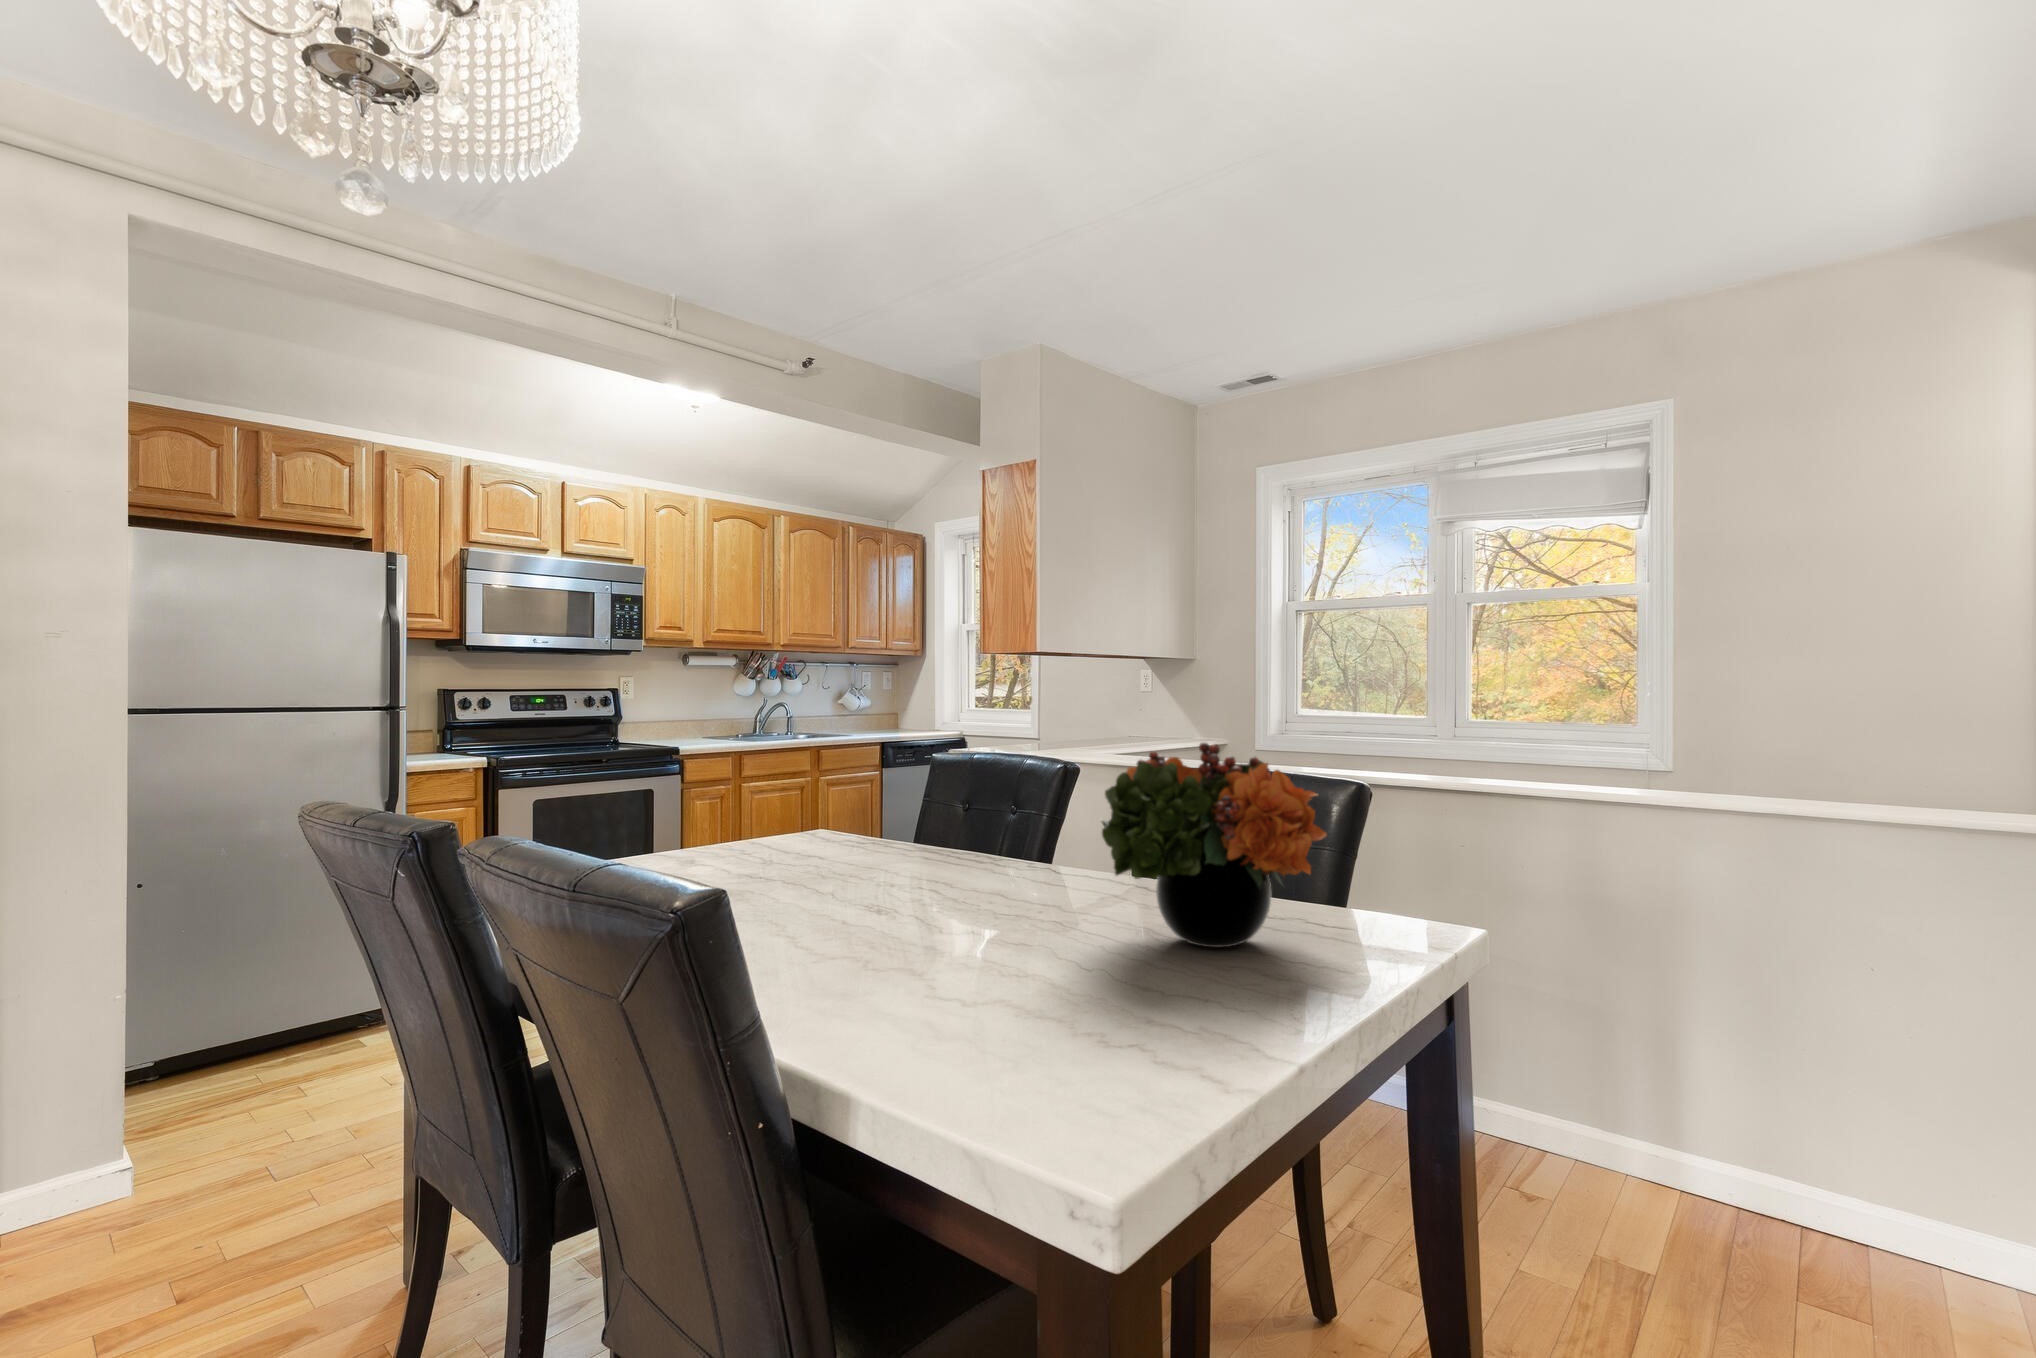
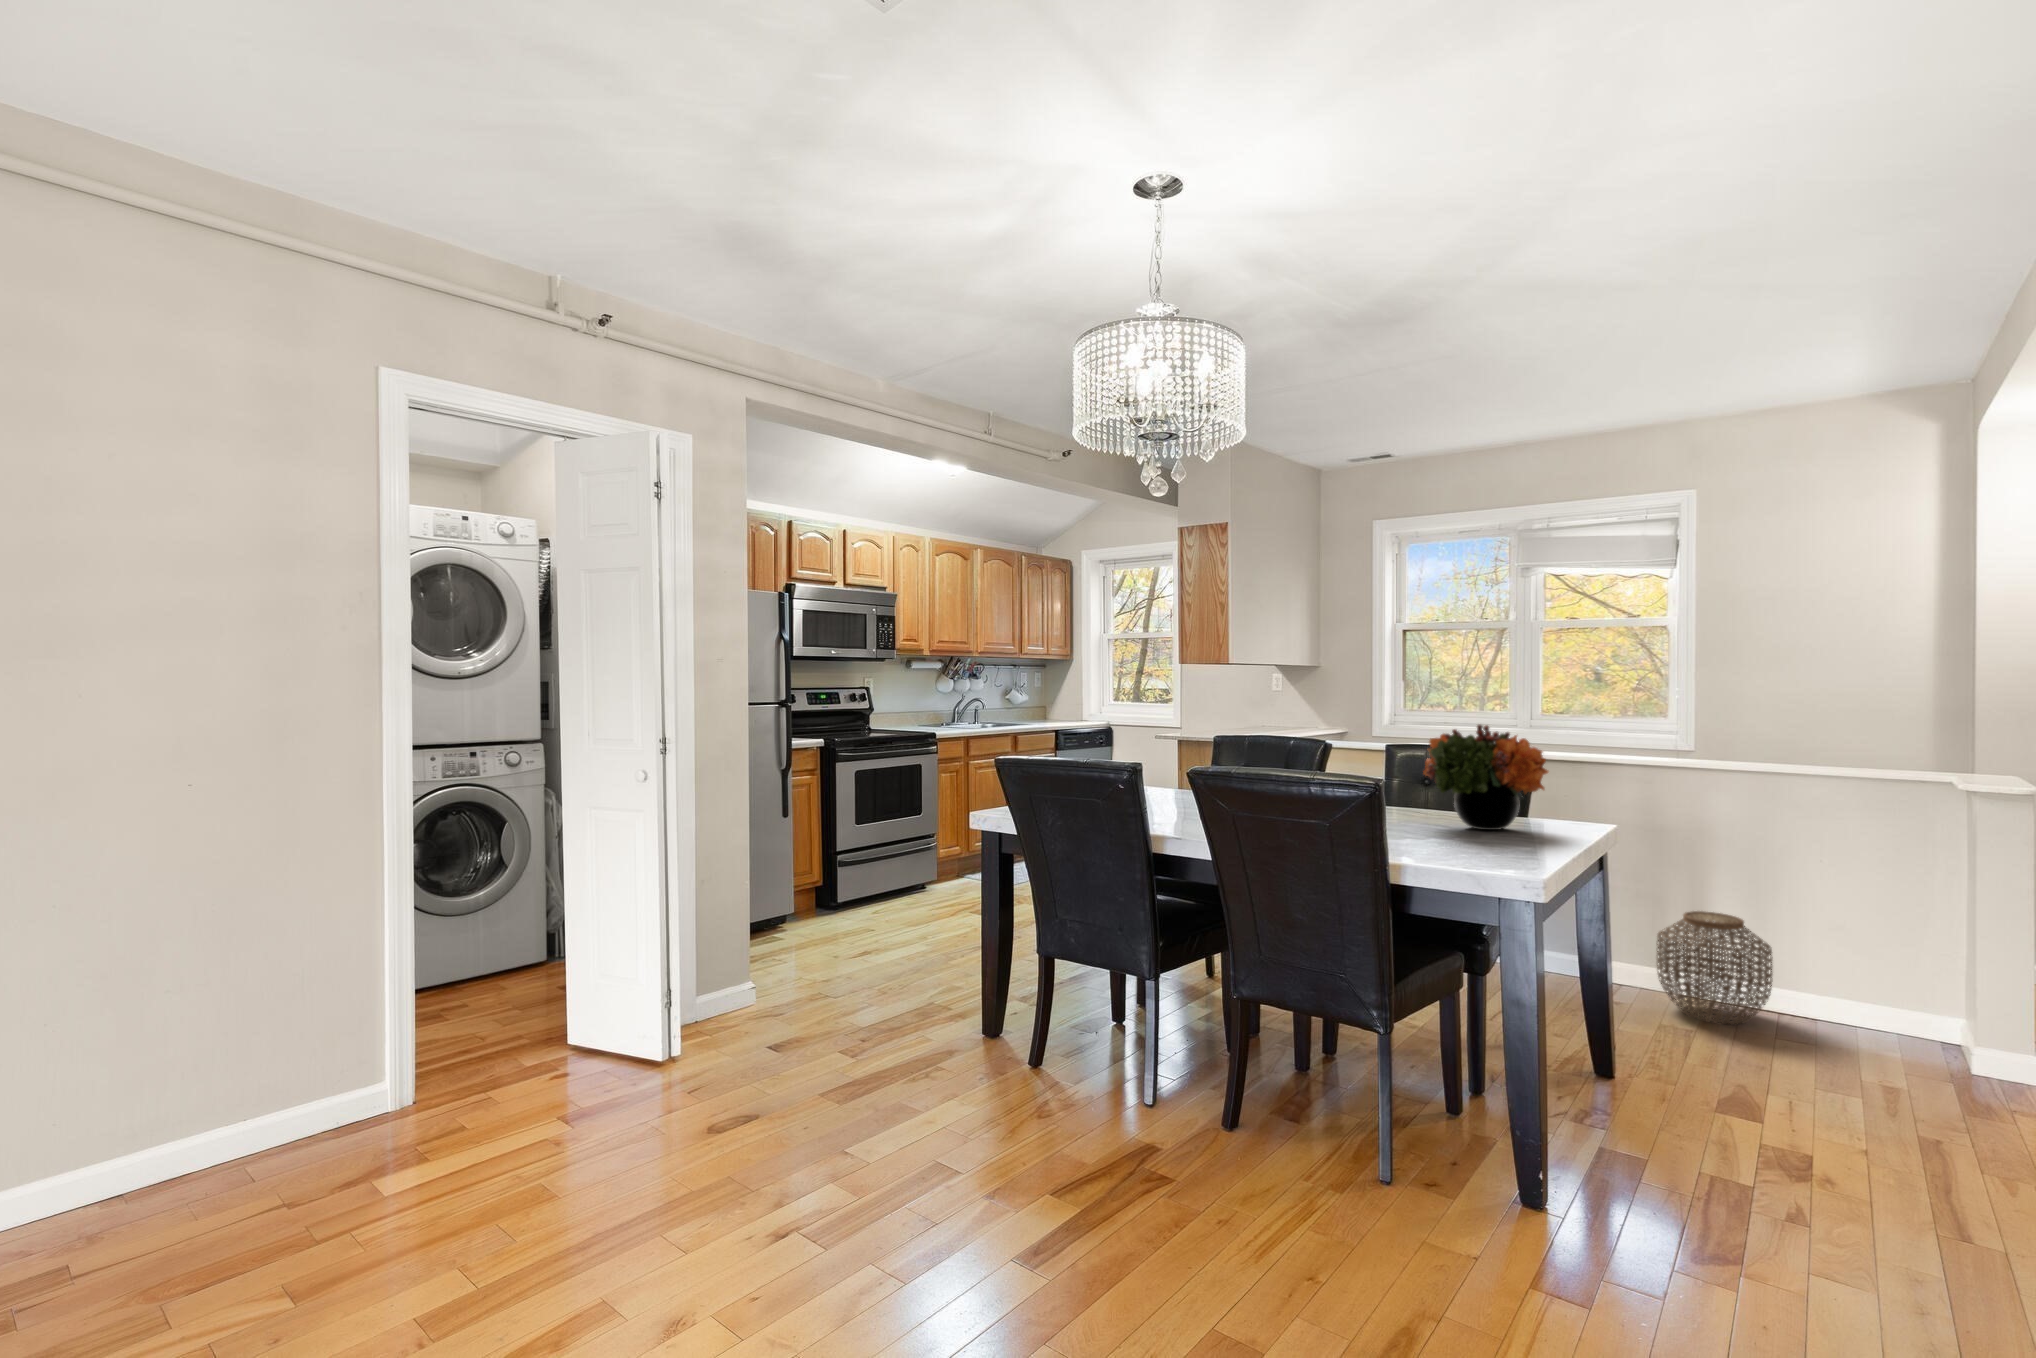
woven basket: none [1584,1052,1777,1260] -> present [1657,911,1773,1024]

